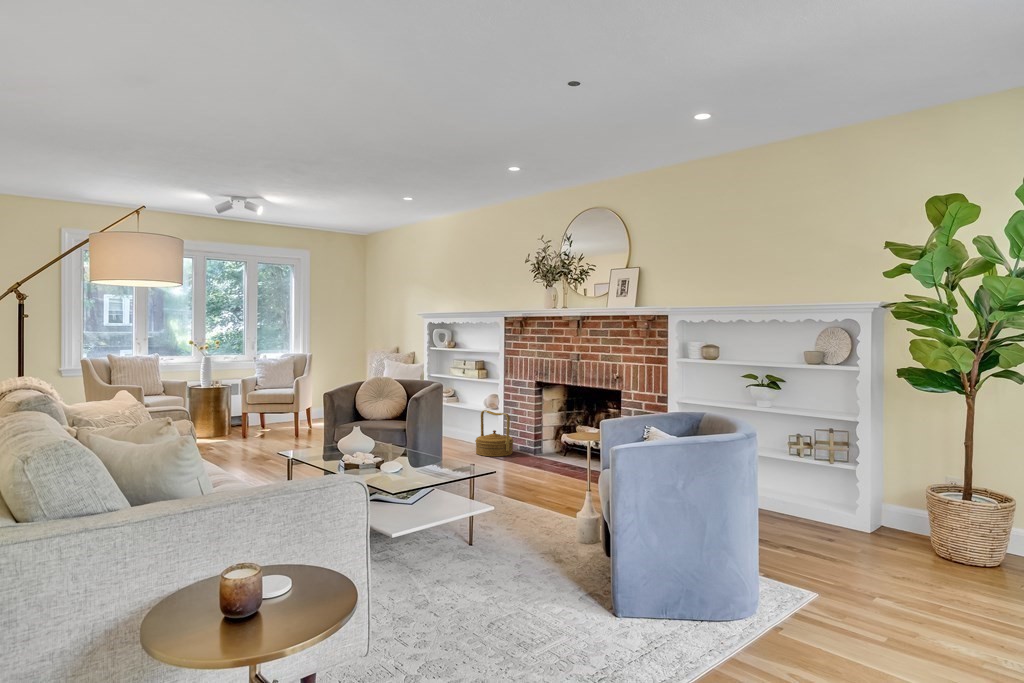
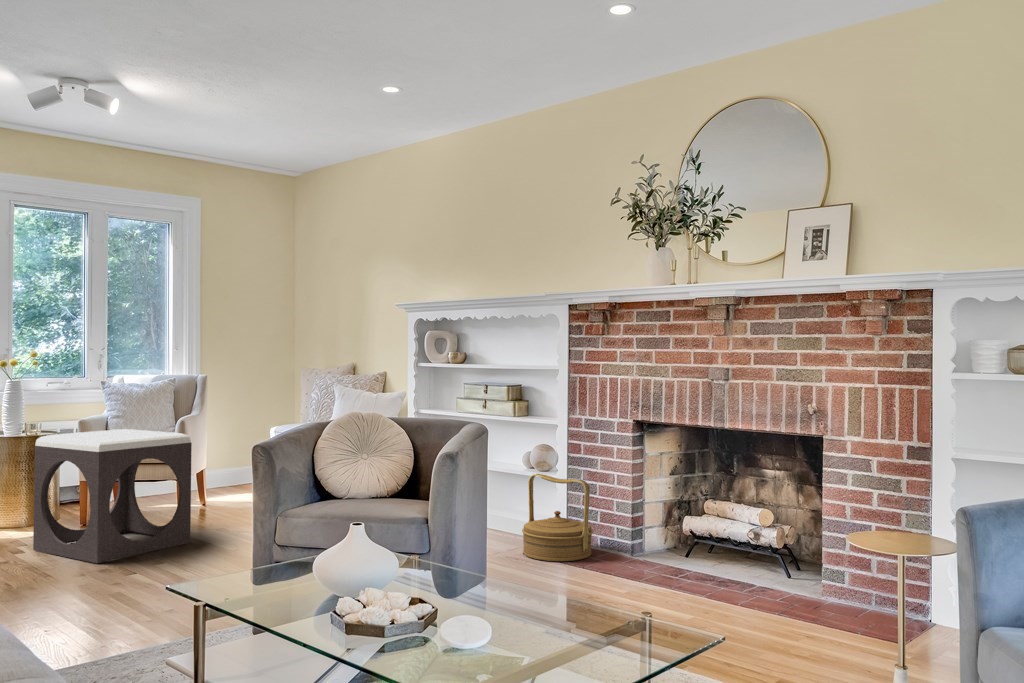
footstool: none [219,384,301,454] -> present [33,429,192,563]

